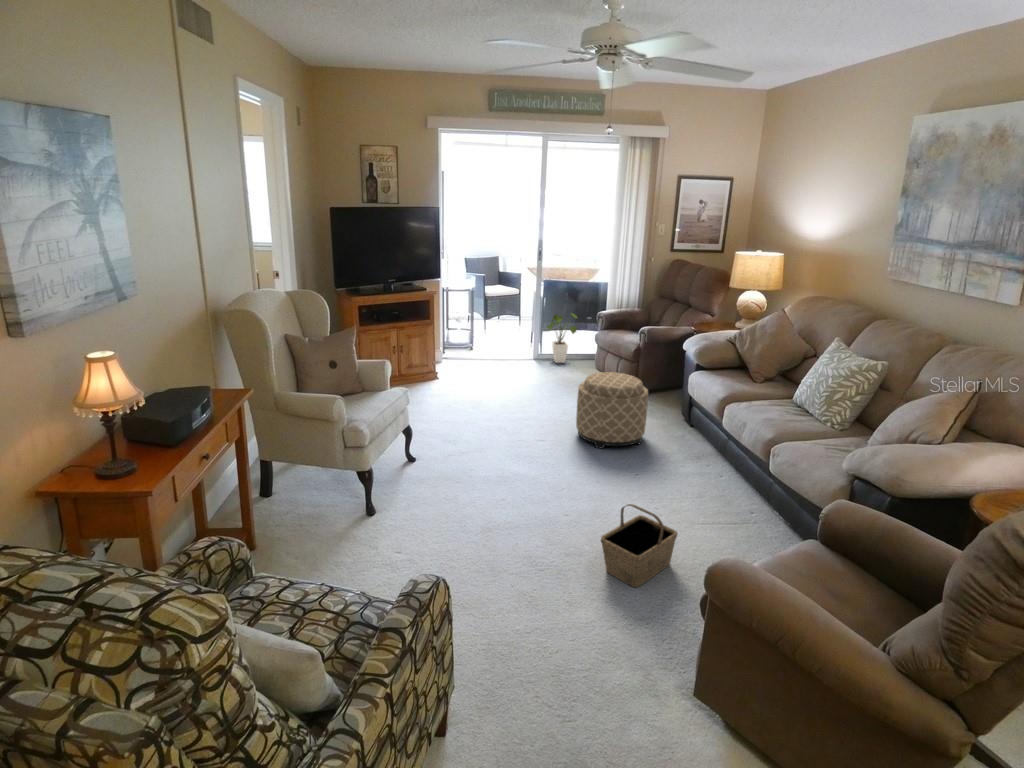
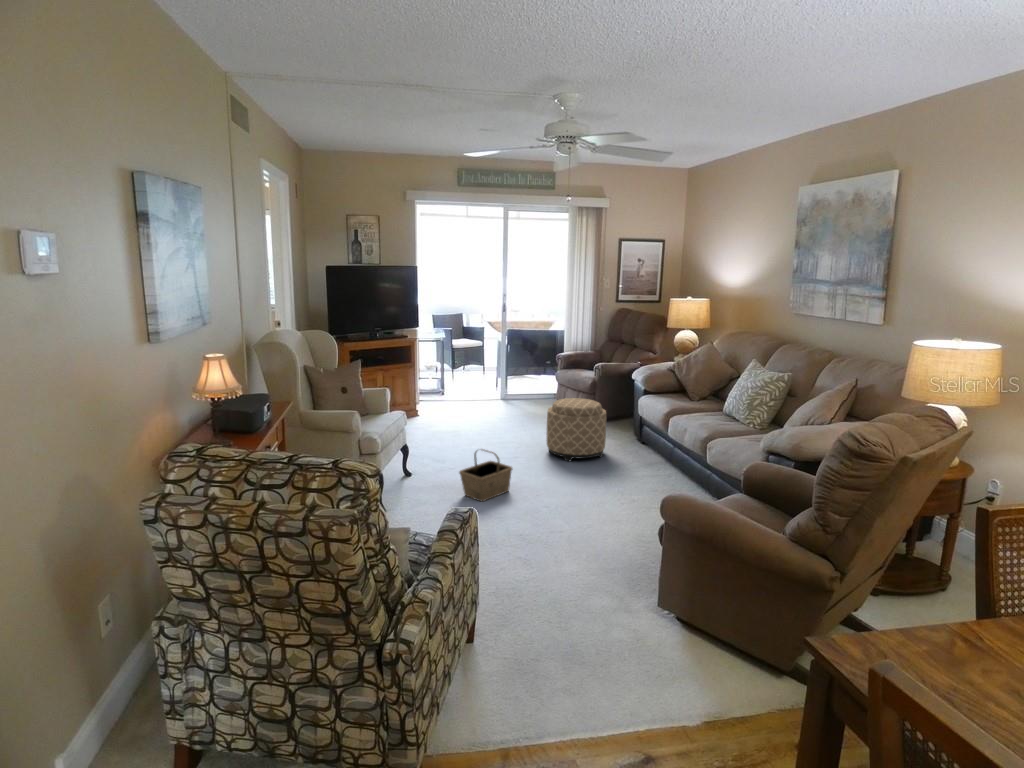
house plant: present [547,313,577,363] -> none [512,357,539,402]
basket: present [601,504,677,587] -> present [459,449,512,501]

